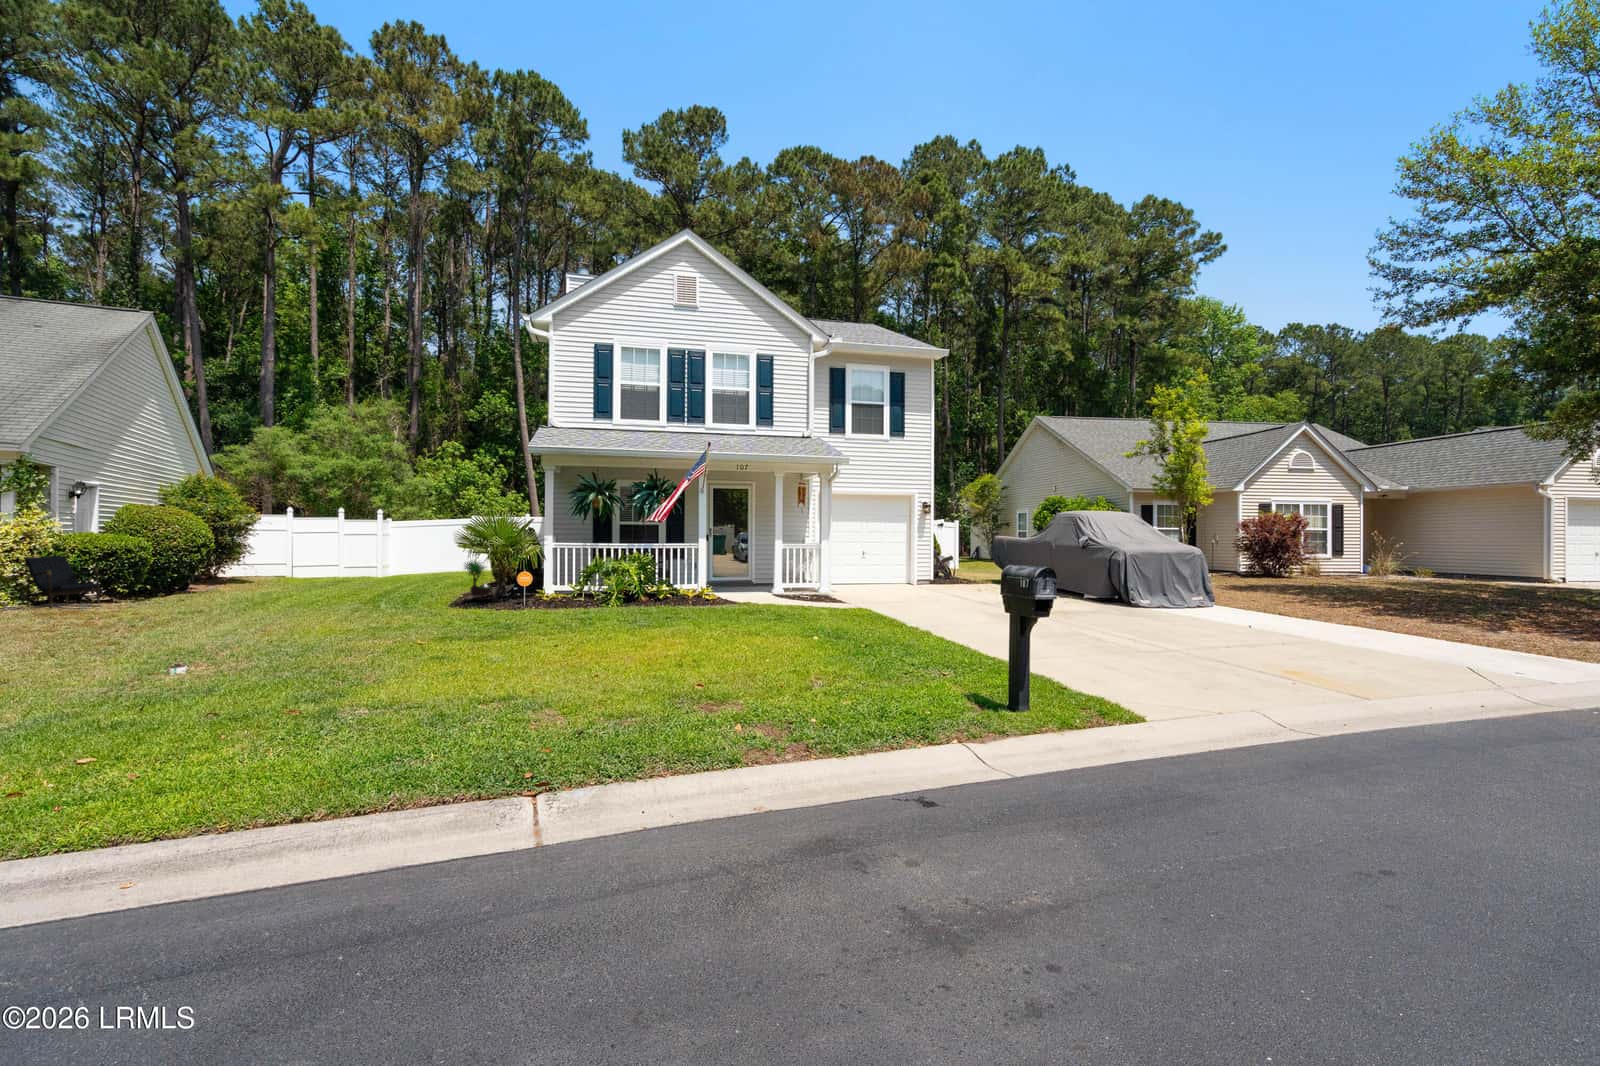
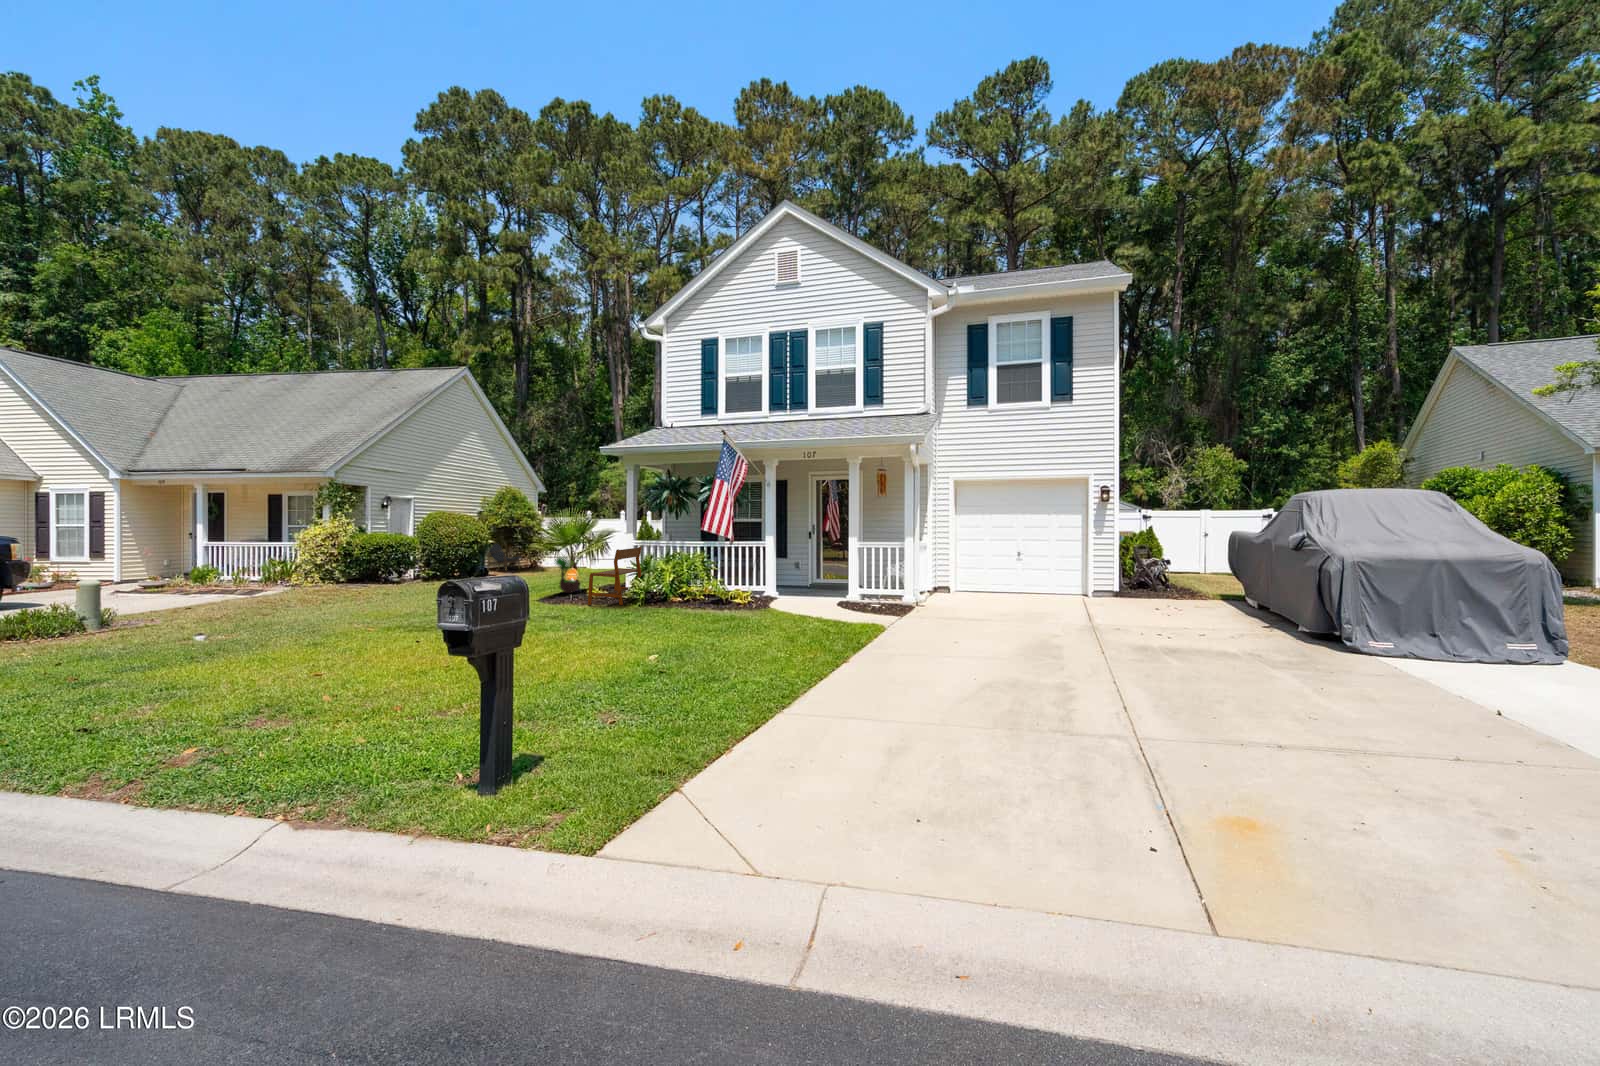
bench: none [556,550,596,608] -> present [588,547,641,605]
lounge chair: present [24,556,100,608] -> present [488,544,521,569]

